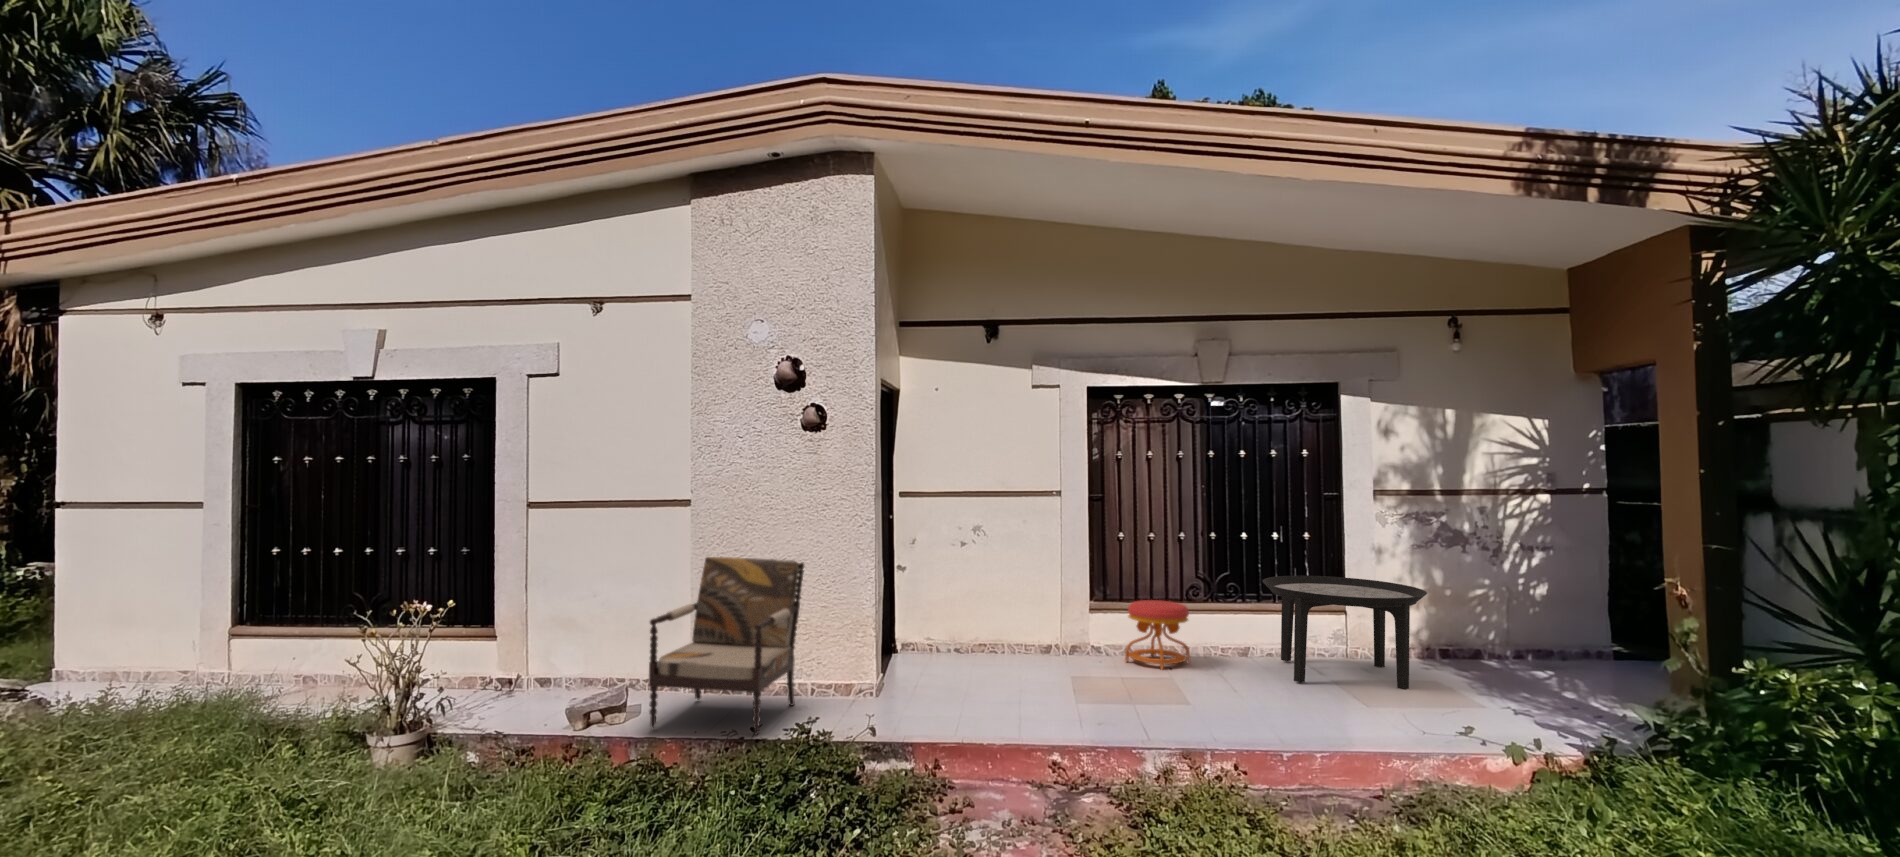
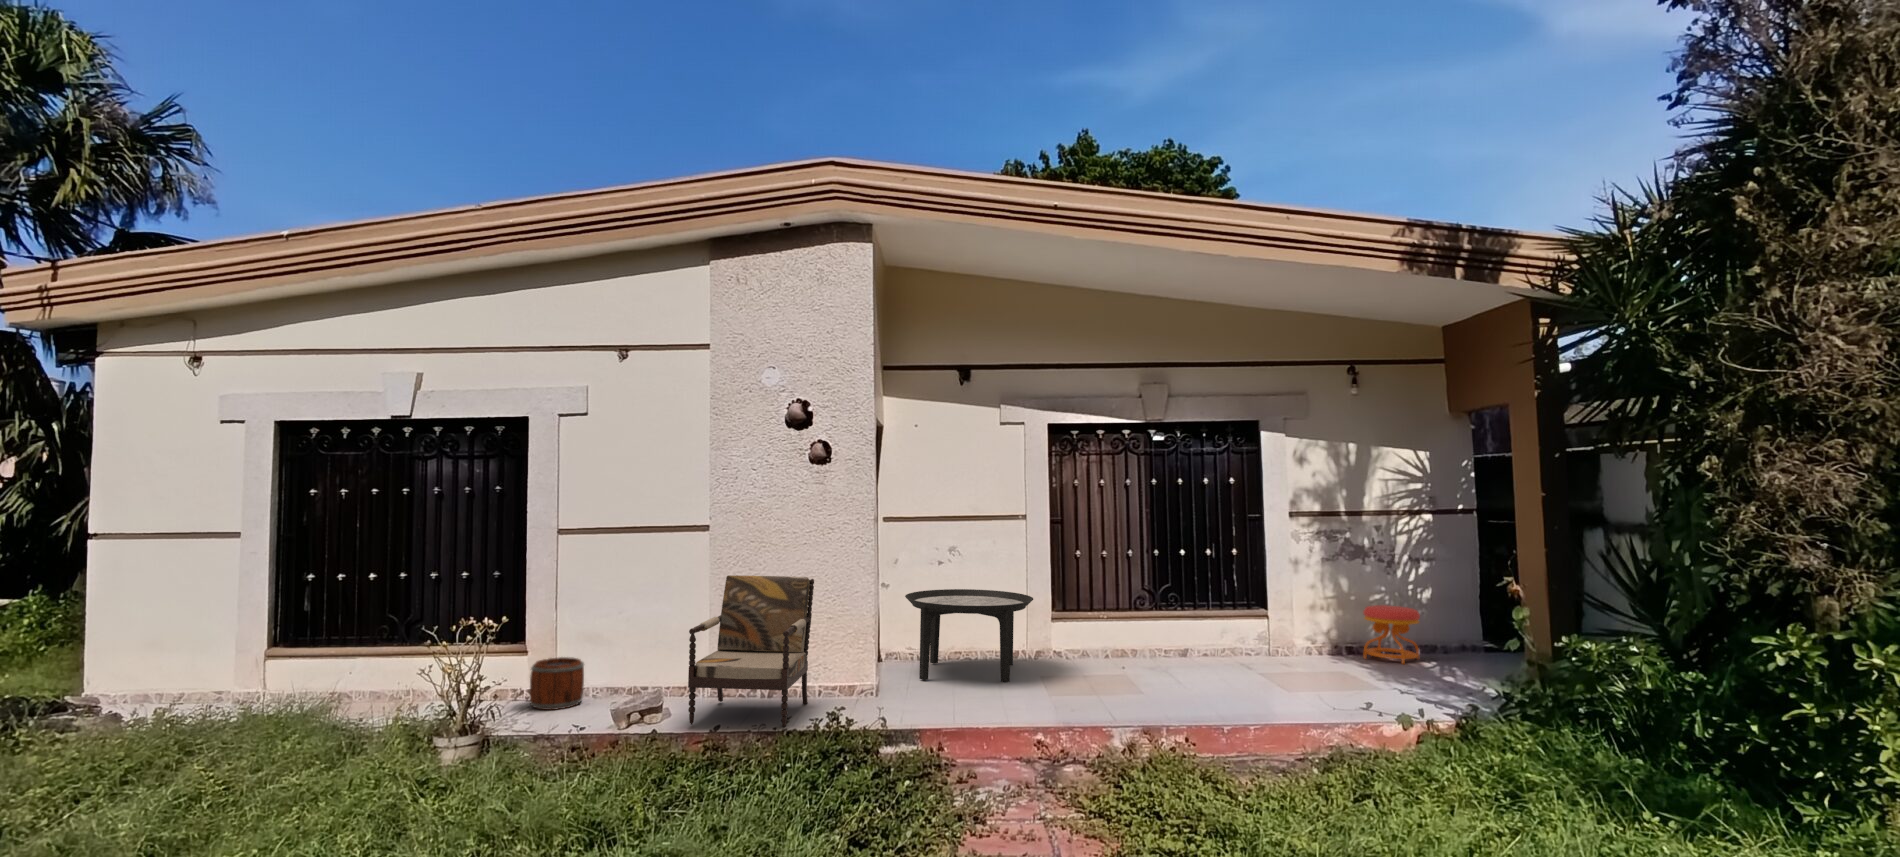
round table: present [1262,576,1427,690] -> present [905,589,1033,683]
stool: present [1125,600,1190,670] -> present [1363,605,1420,664]
bucket: none [492,644,555,703] -> present [530,657,584,710]

